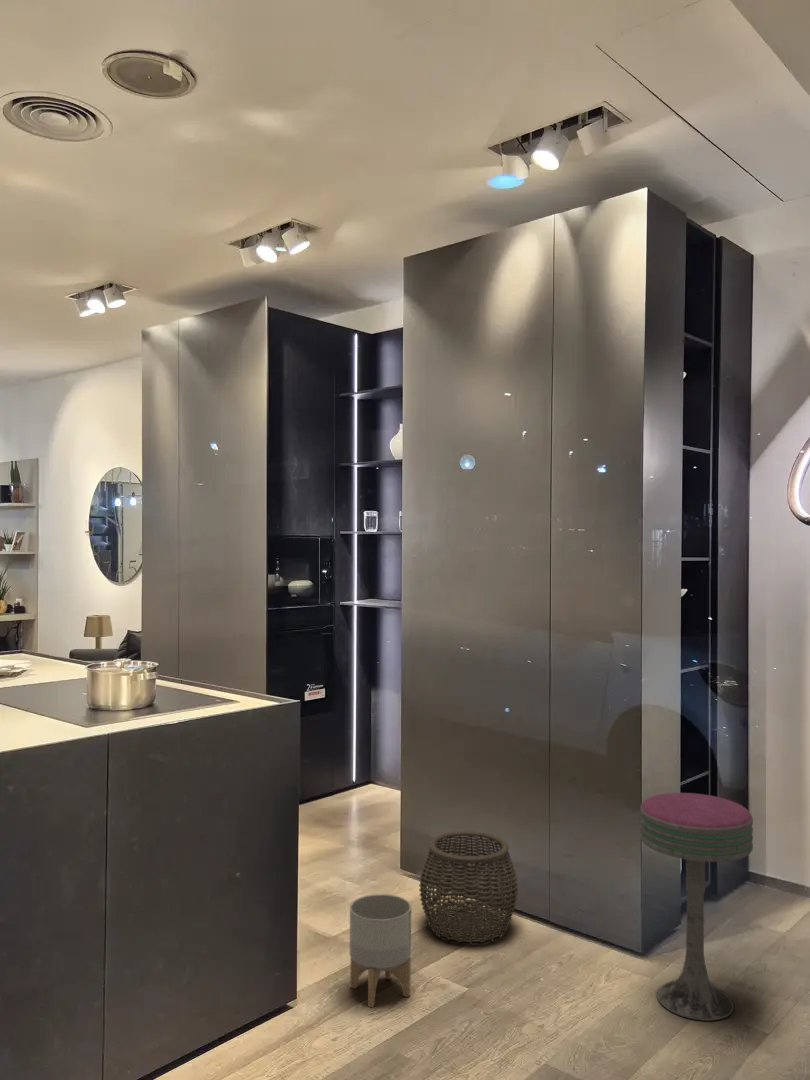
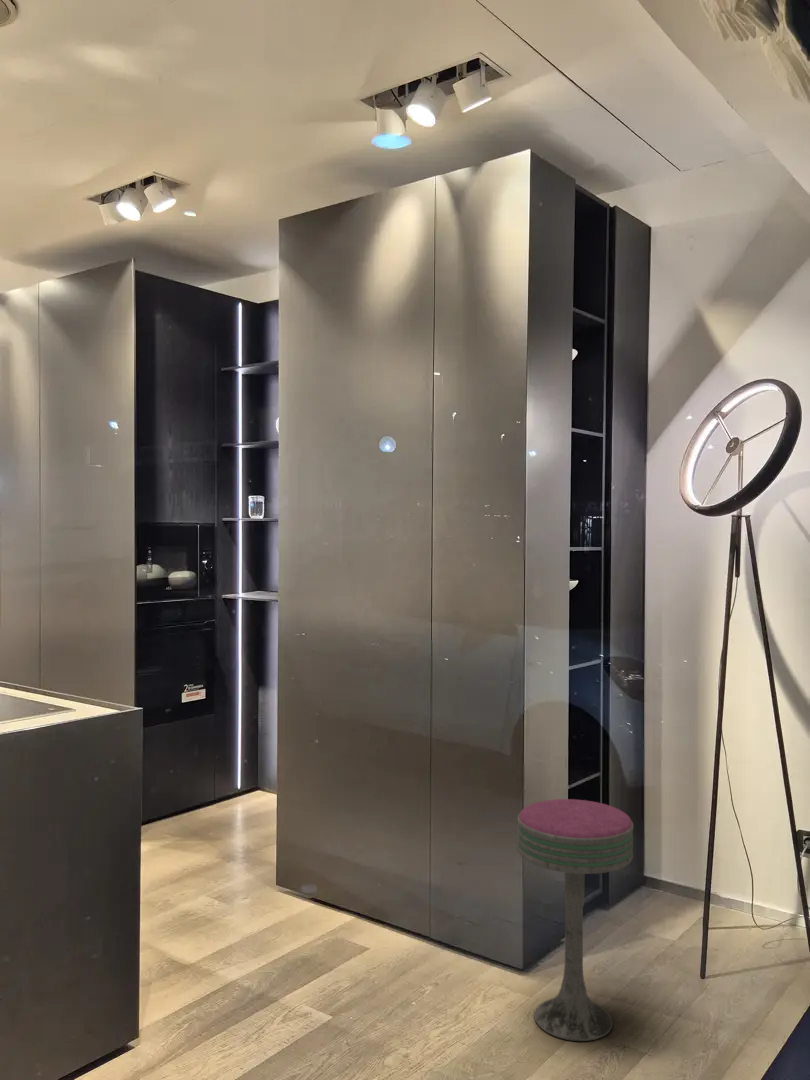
woven basket: present [419,831,518,943] -> none [289,843,396,965]
planter: present [350,894,411,1007] -> none [202,917,271,1043]

